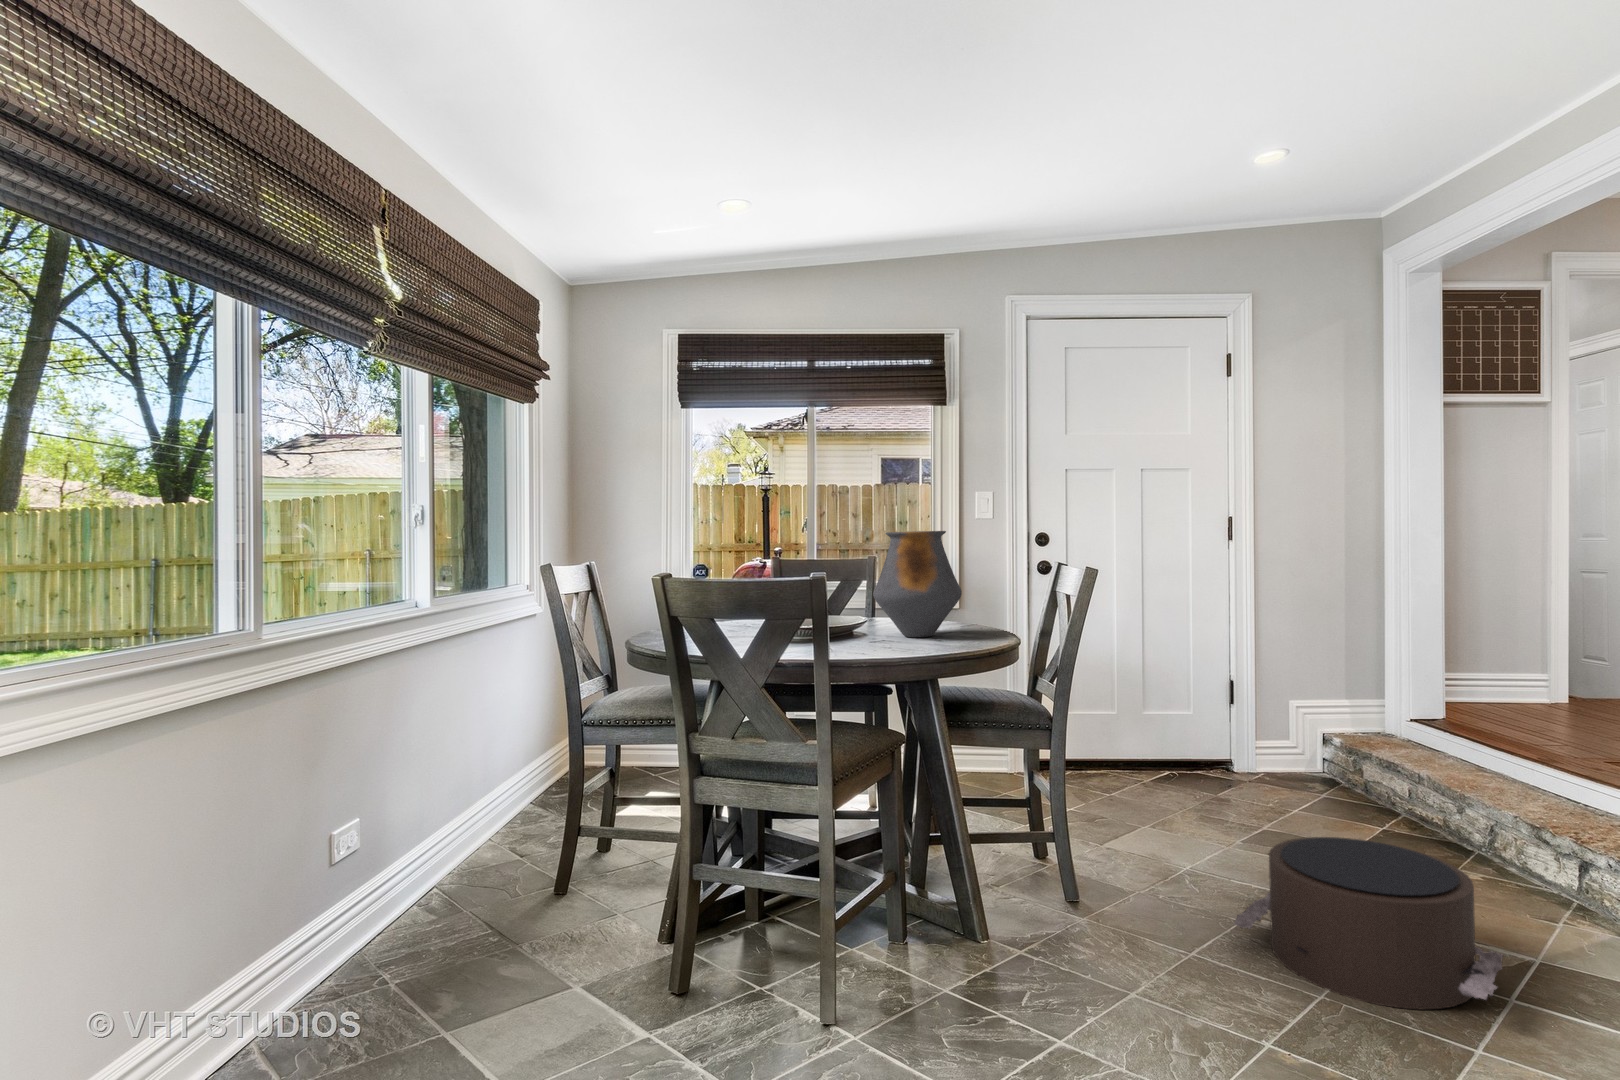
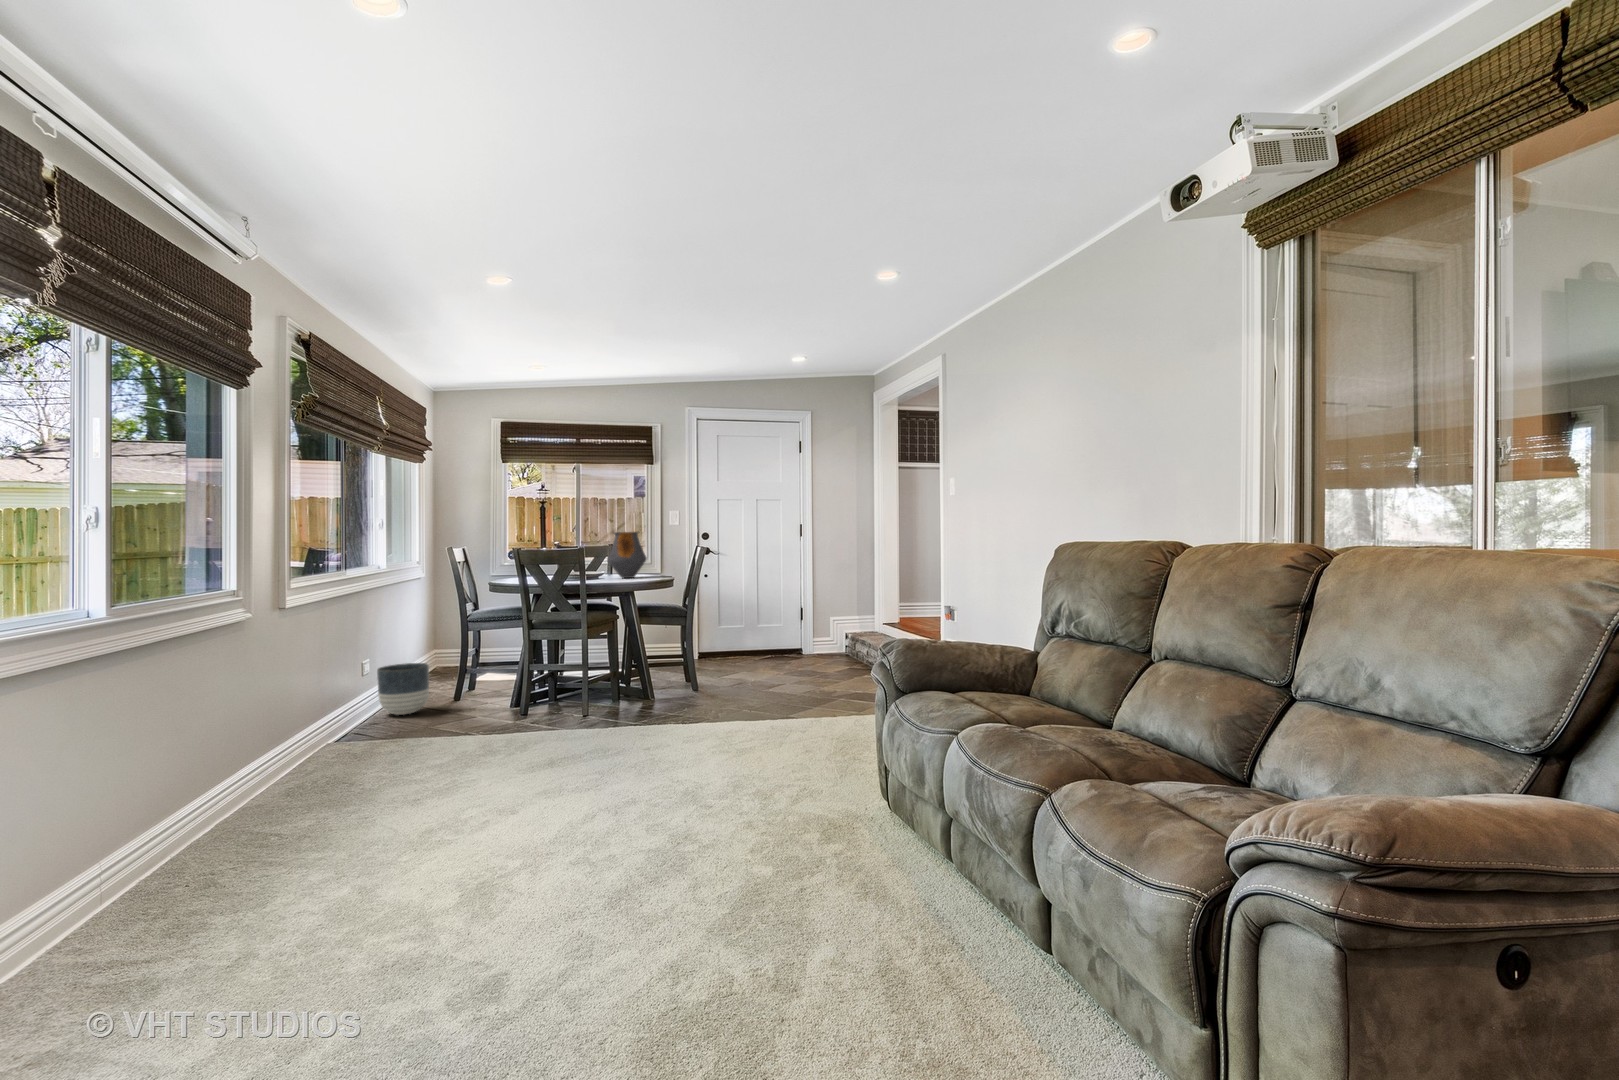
planter: none [369,819,484,951] -> present [377,663,429,715]
pouf: present [1233,837,1503,1010] -> none [749,652,836,700]

